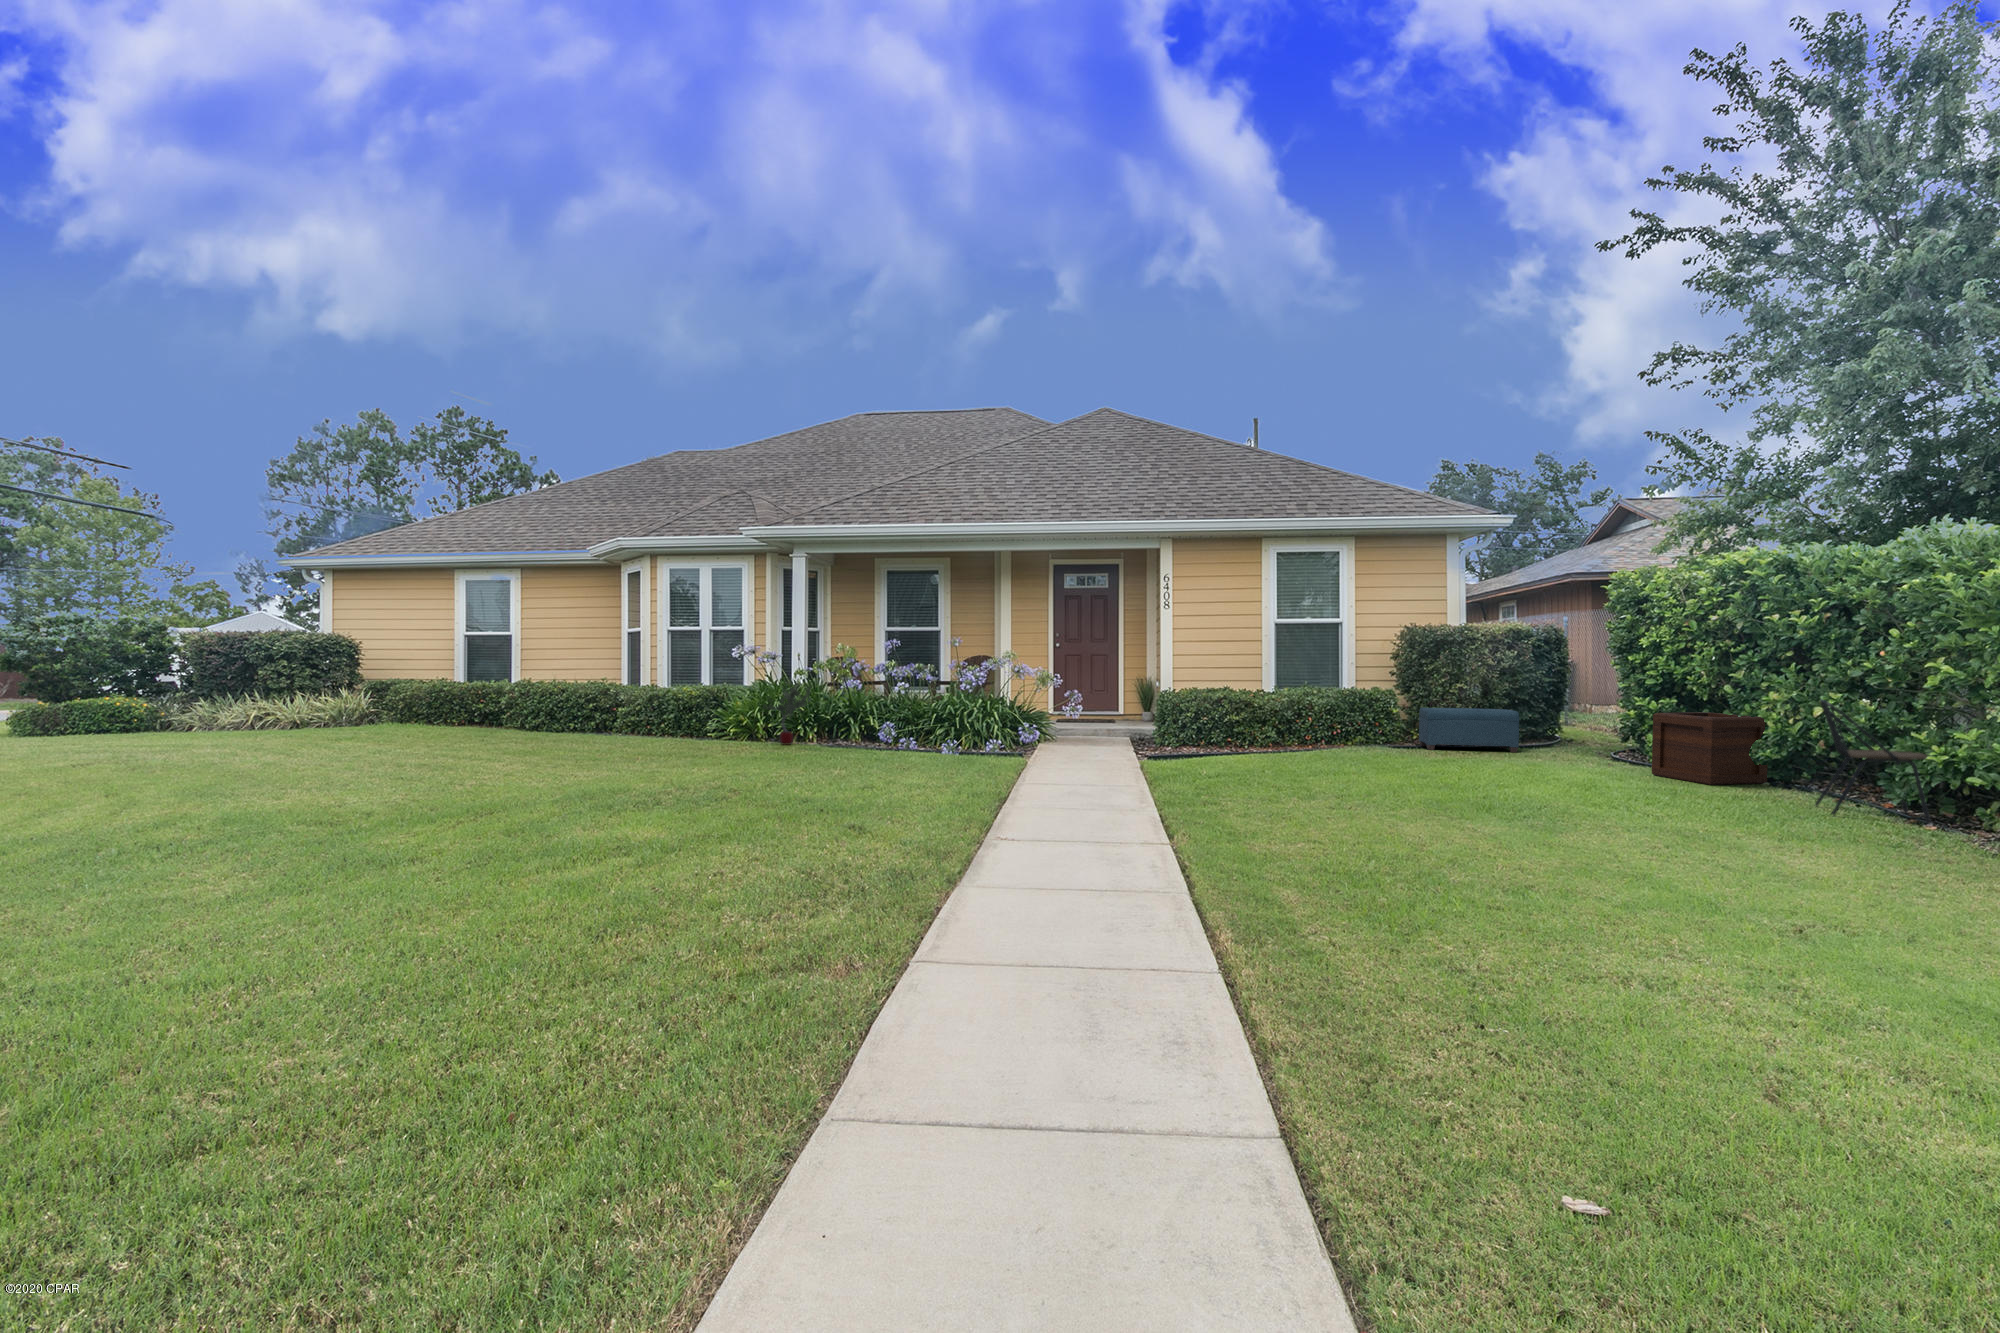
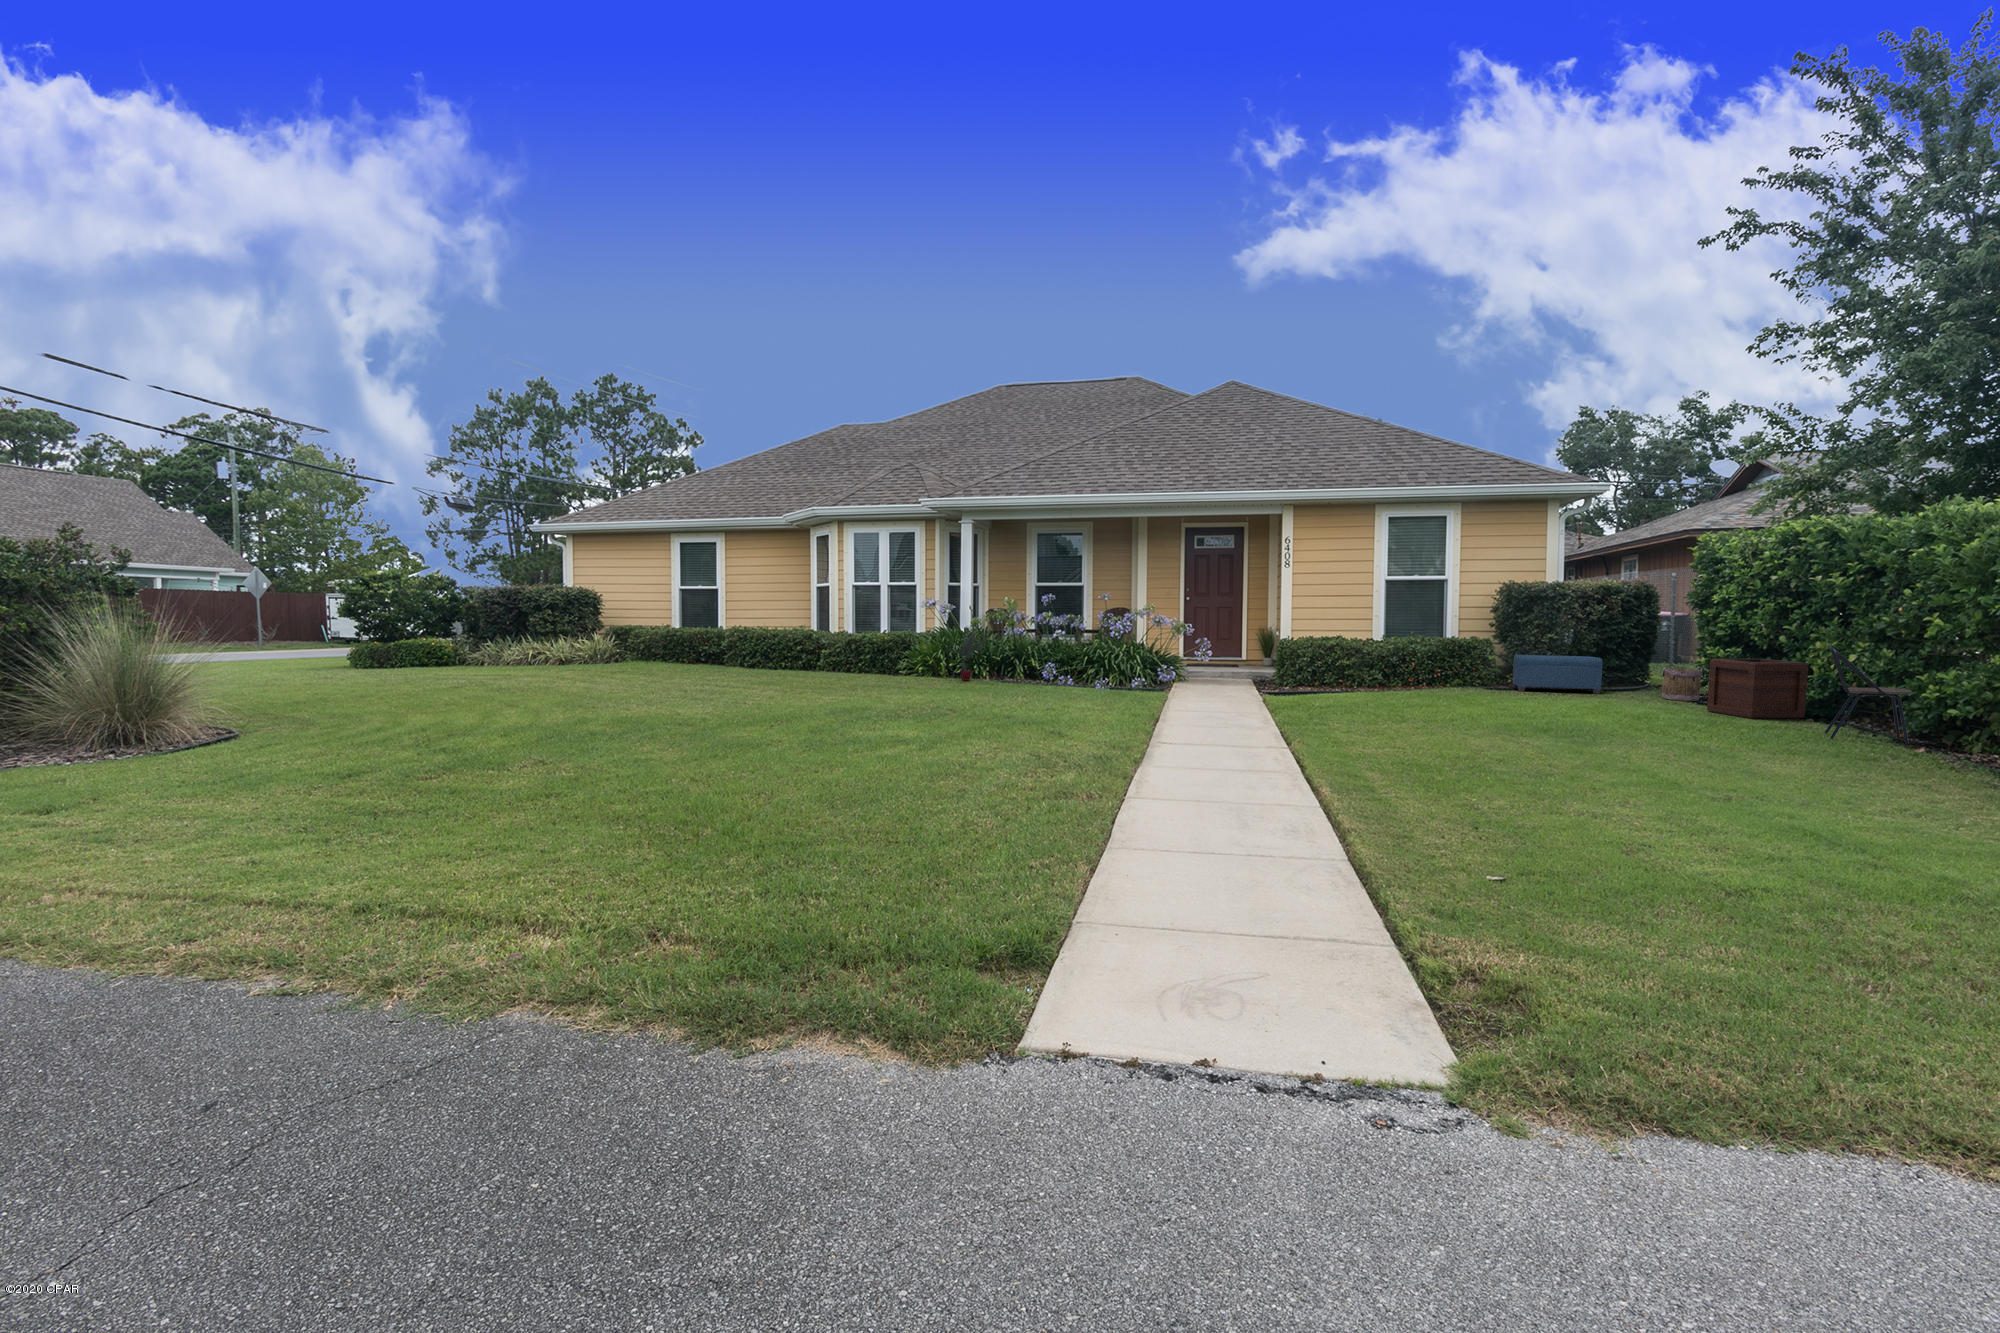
bucket: none [1587,721,1634,760] -> present [1661,667,1705,701]

